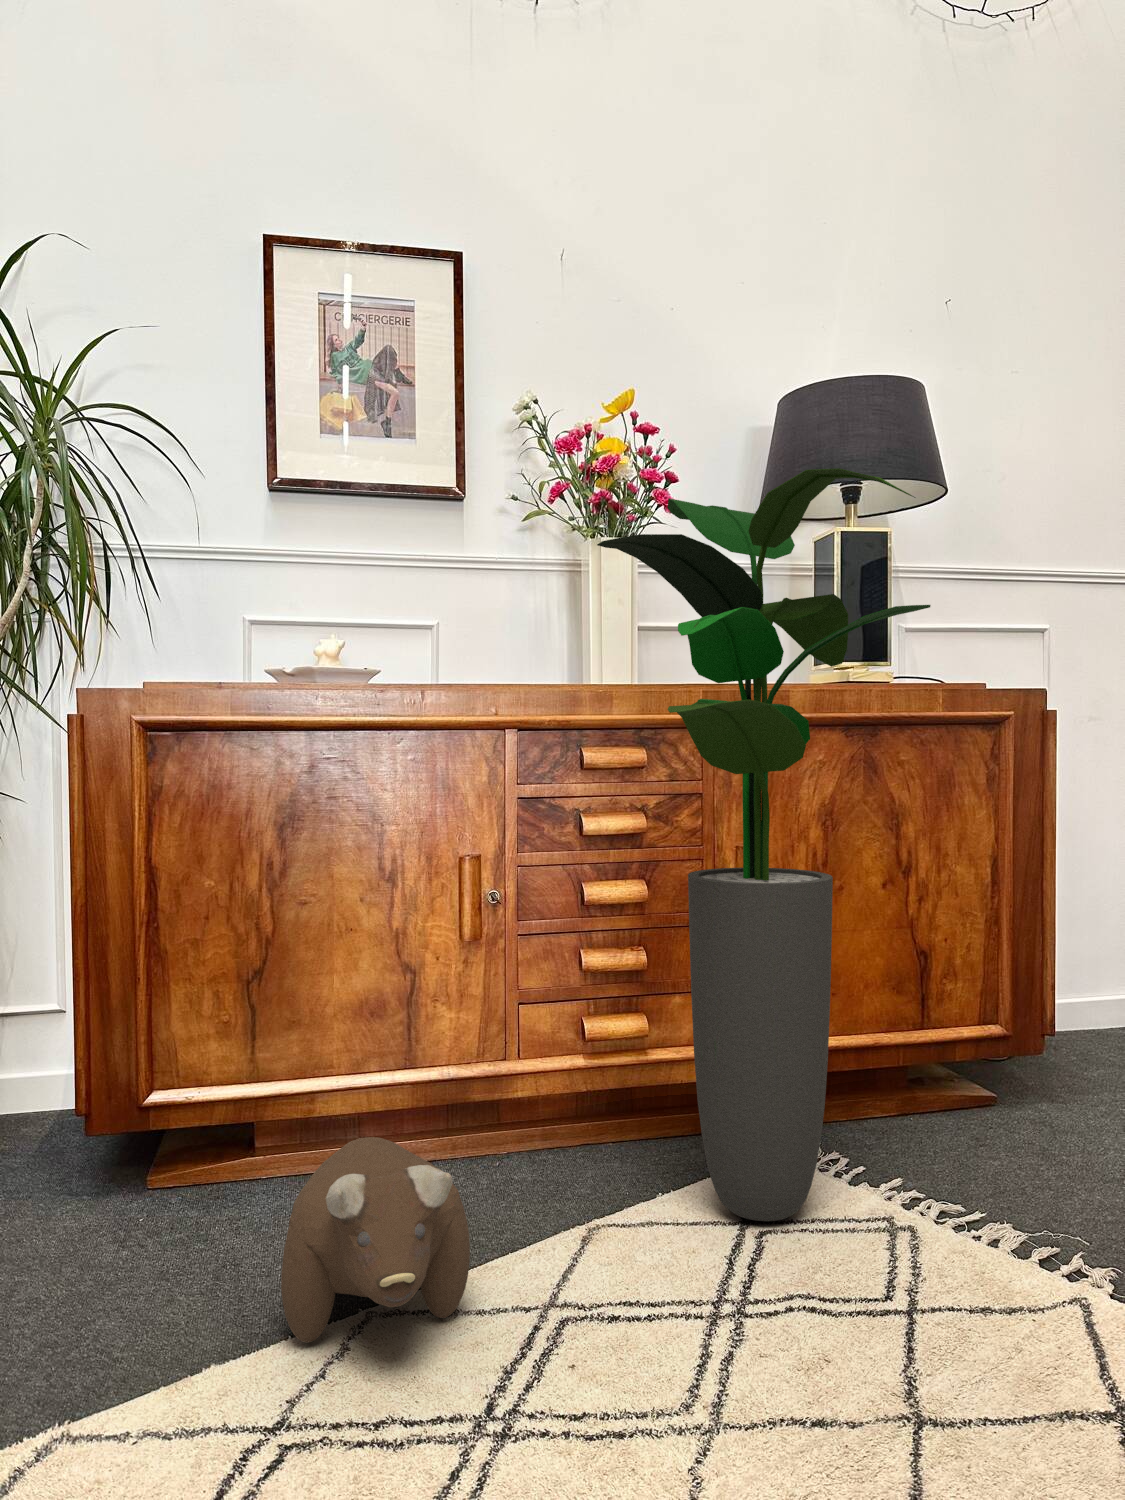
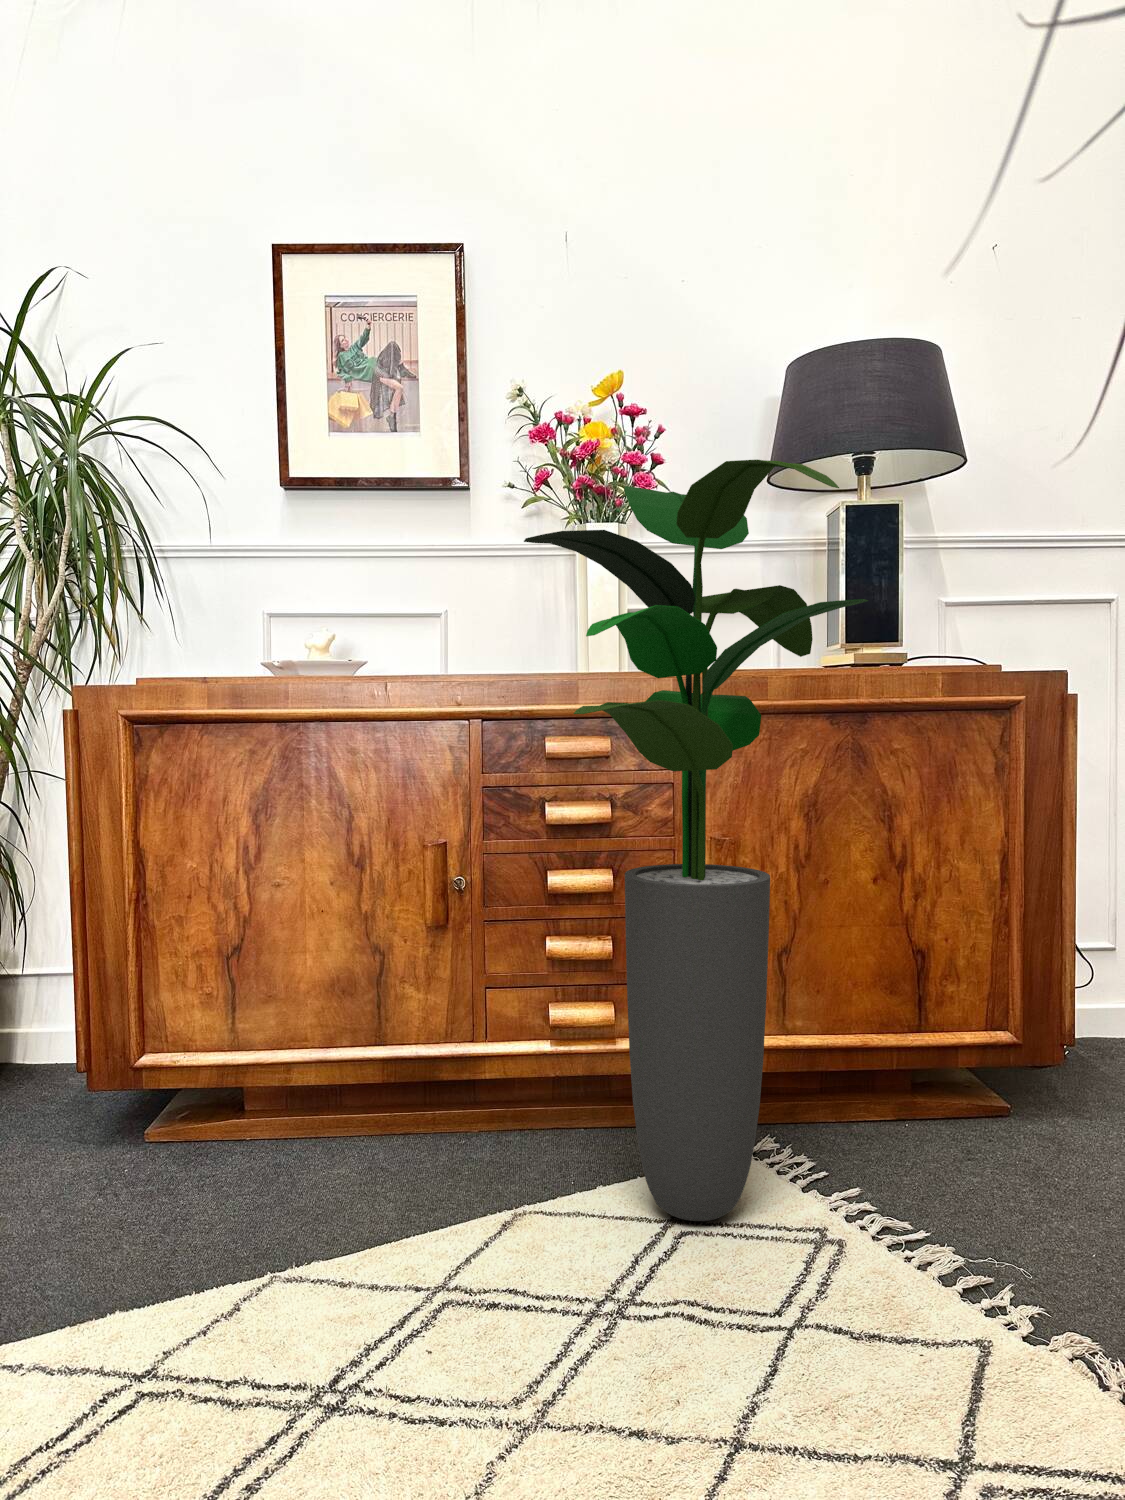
plush toy: present [281,1137,470,1343] -> none [181,1116,363,1303]

